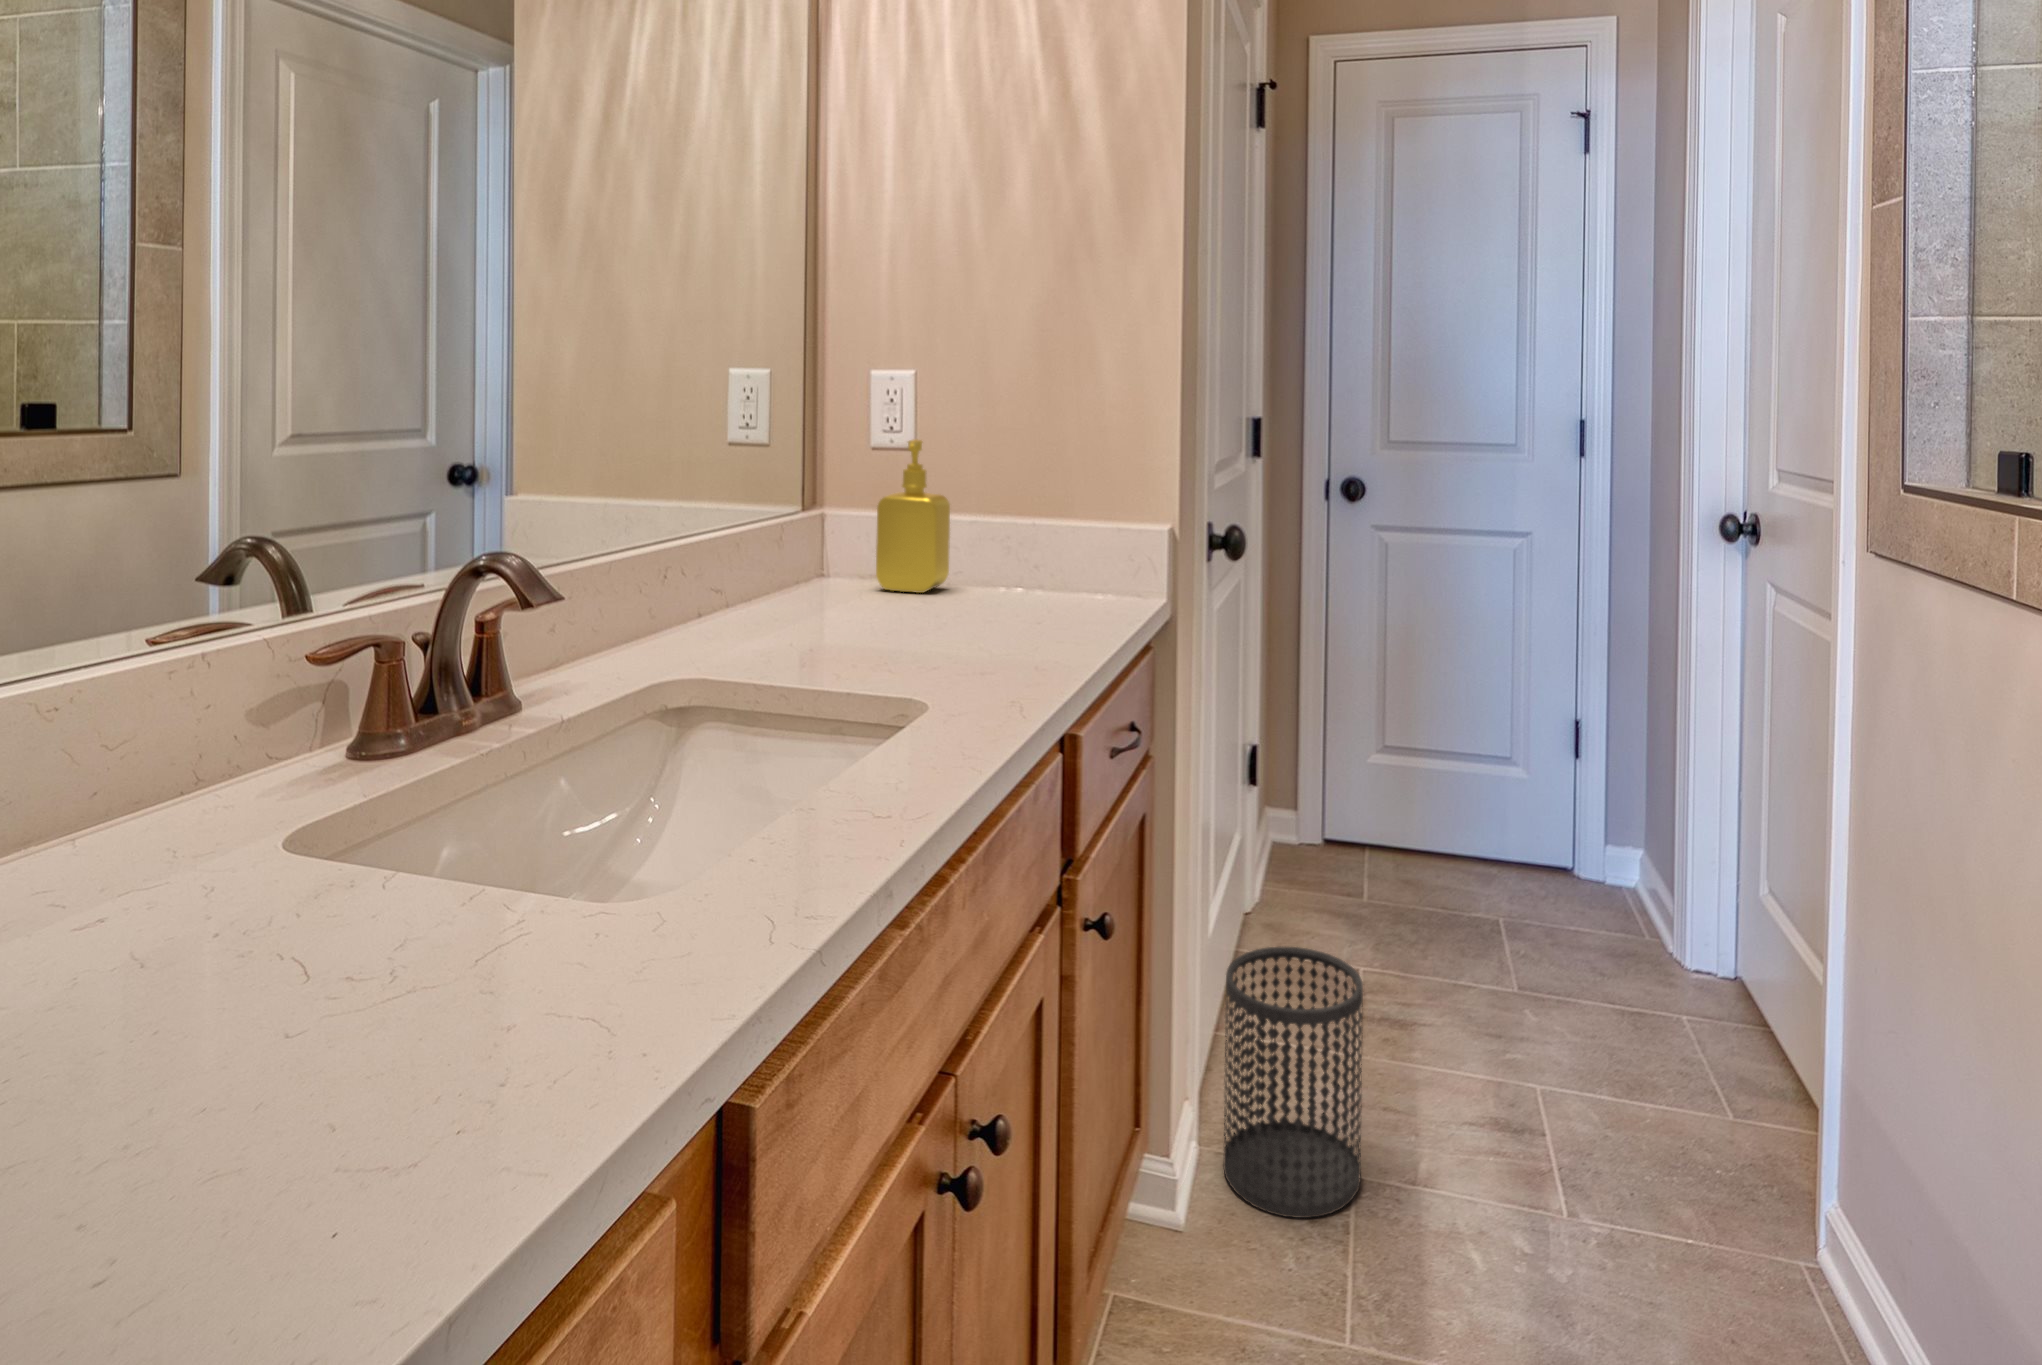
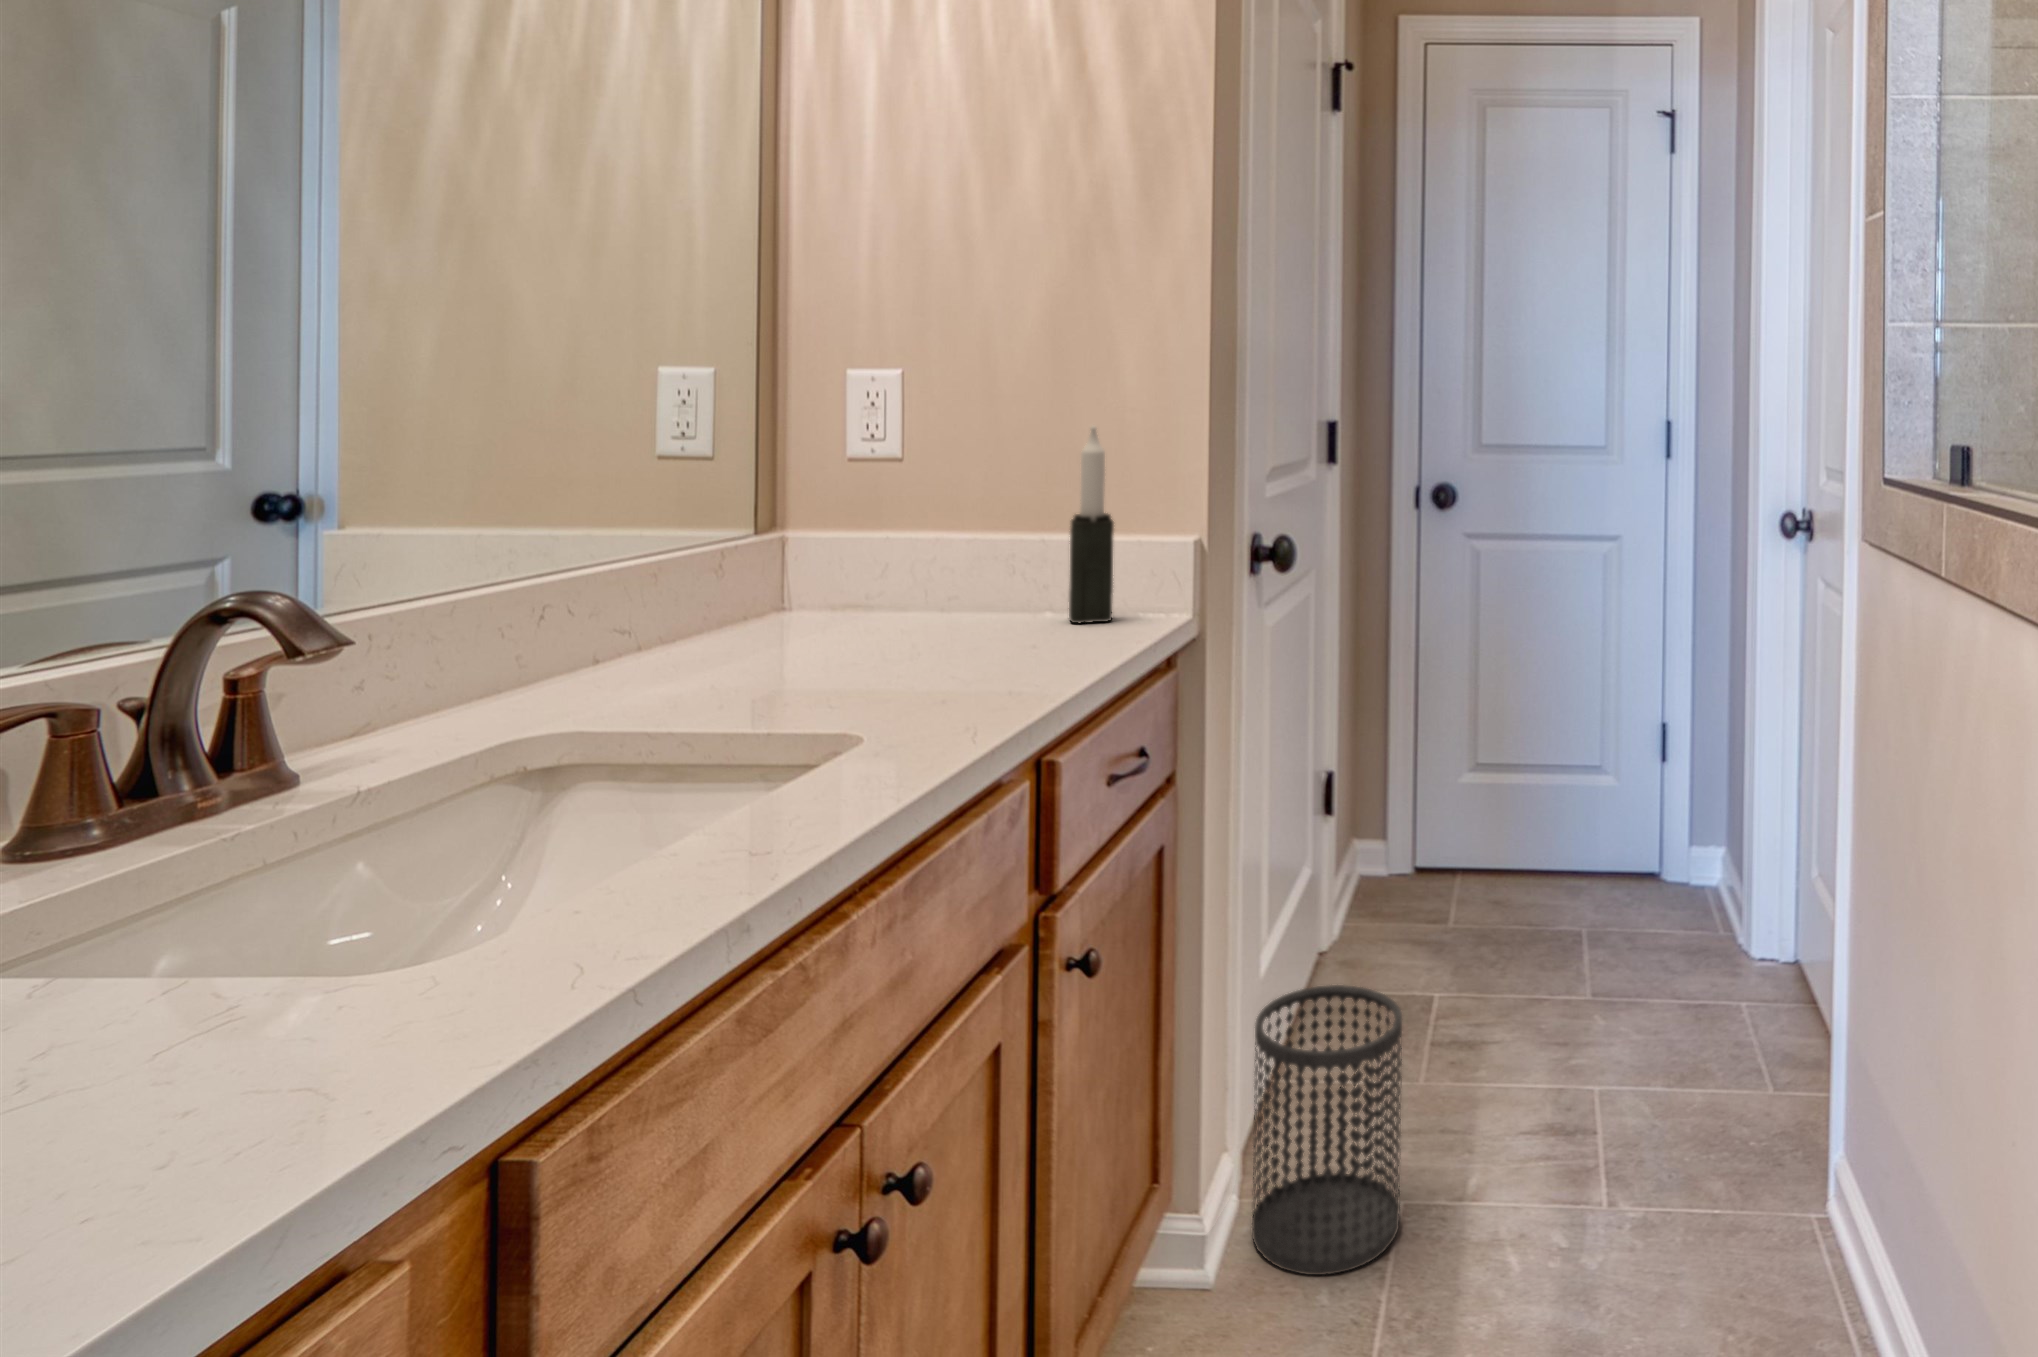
candle: none [1068,423,1107,601] -> present [1069,426,1114,623]
soap dispenser: present [876,440,950,593] -> none [841,447,933,621]

